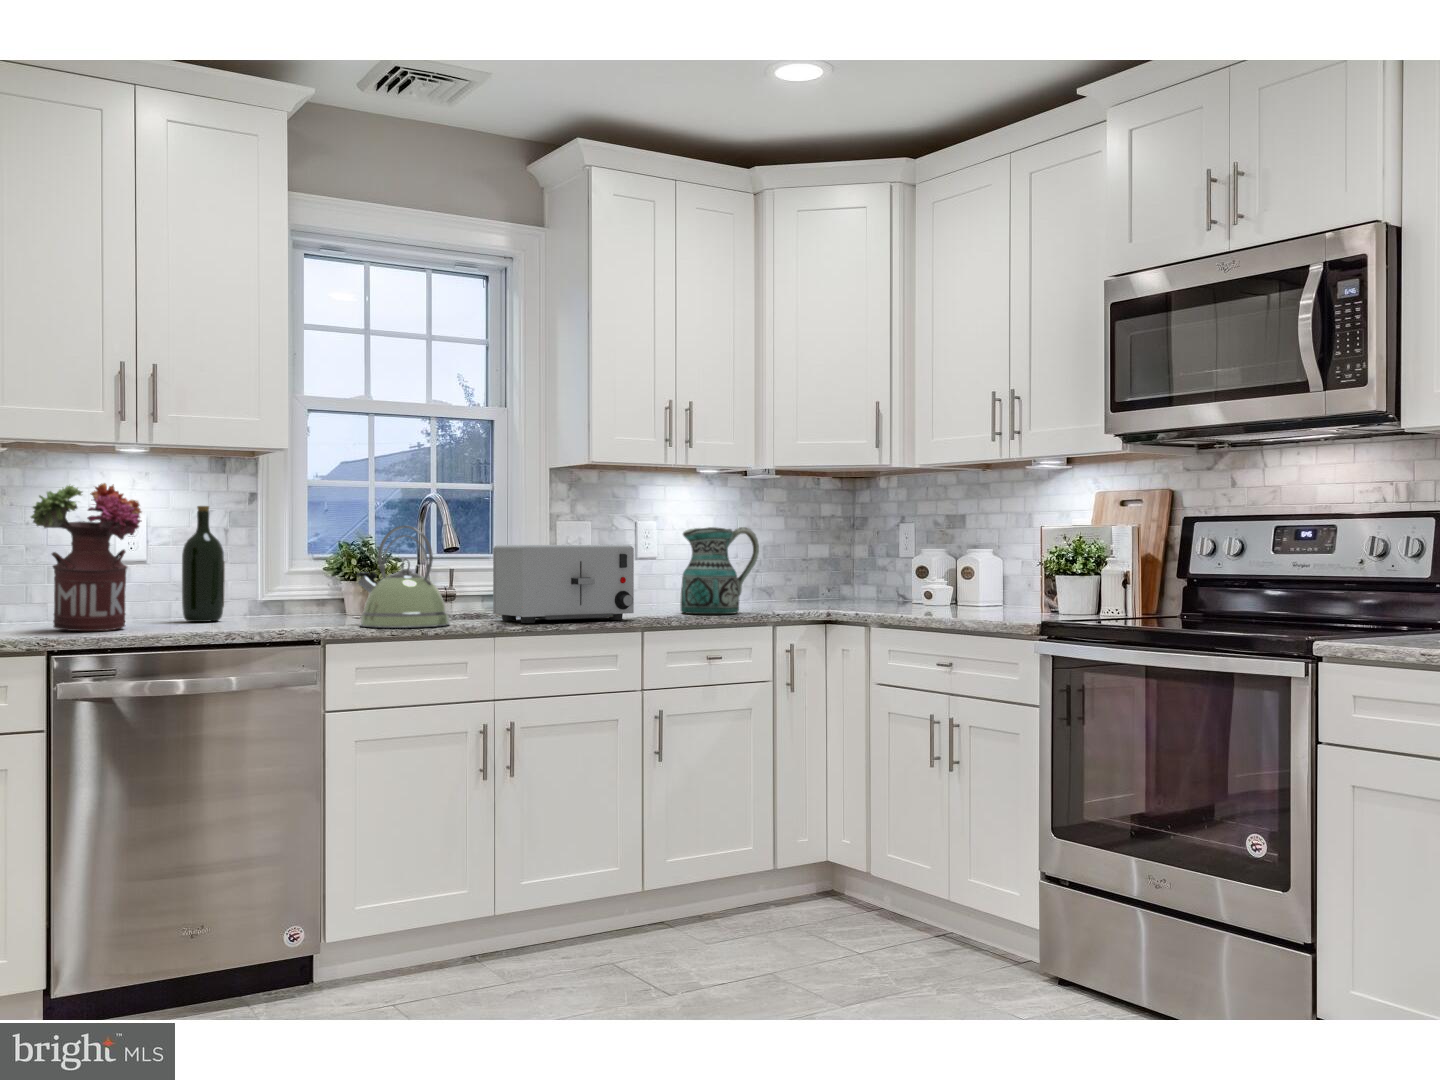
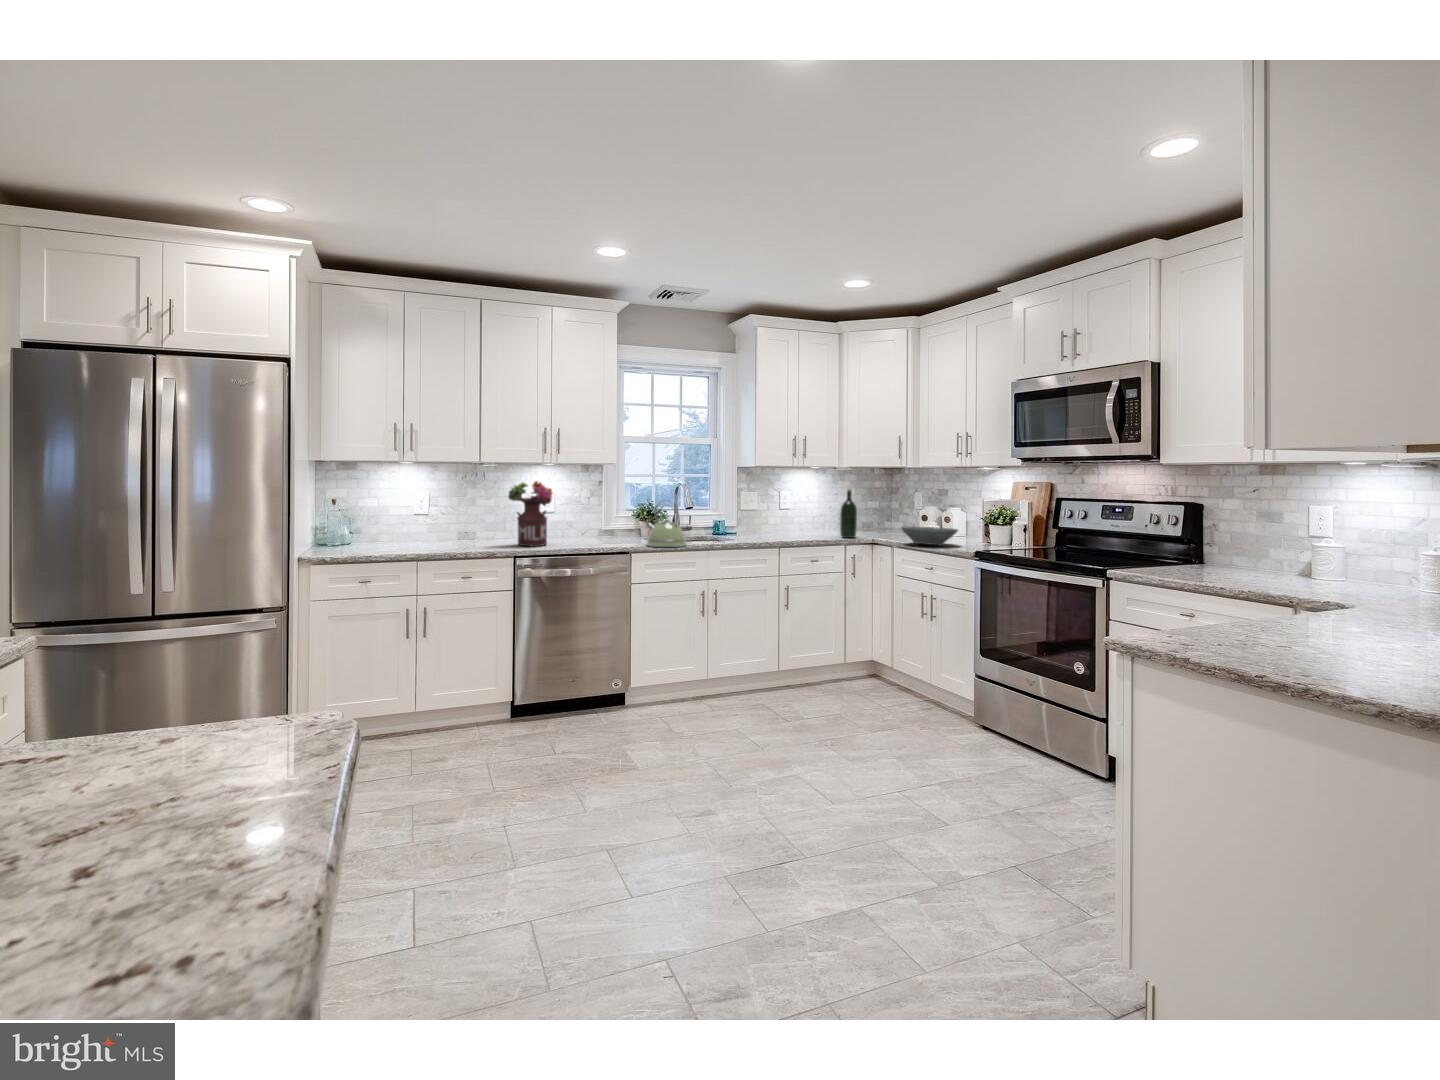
wine bottle: present [182,506,225,622] -> present [840,490,857,538]
ceramic pitcher: present [681,527,759,614] -> none [798,498,837,541]
toaster: present [493,545,634,623] -> none [707,507,773,545]
bowl: none [889,581,1001,616] -> present [901,527,958,545]

